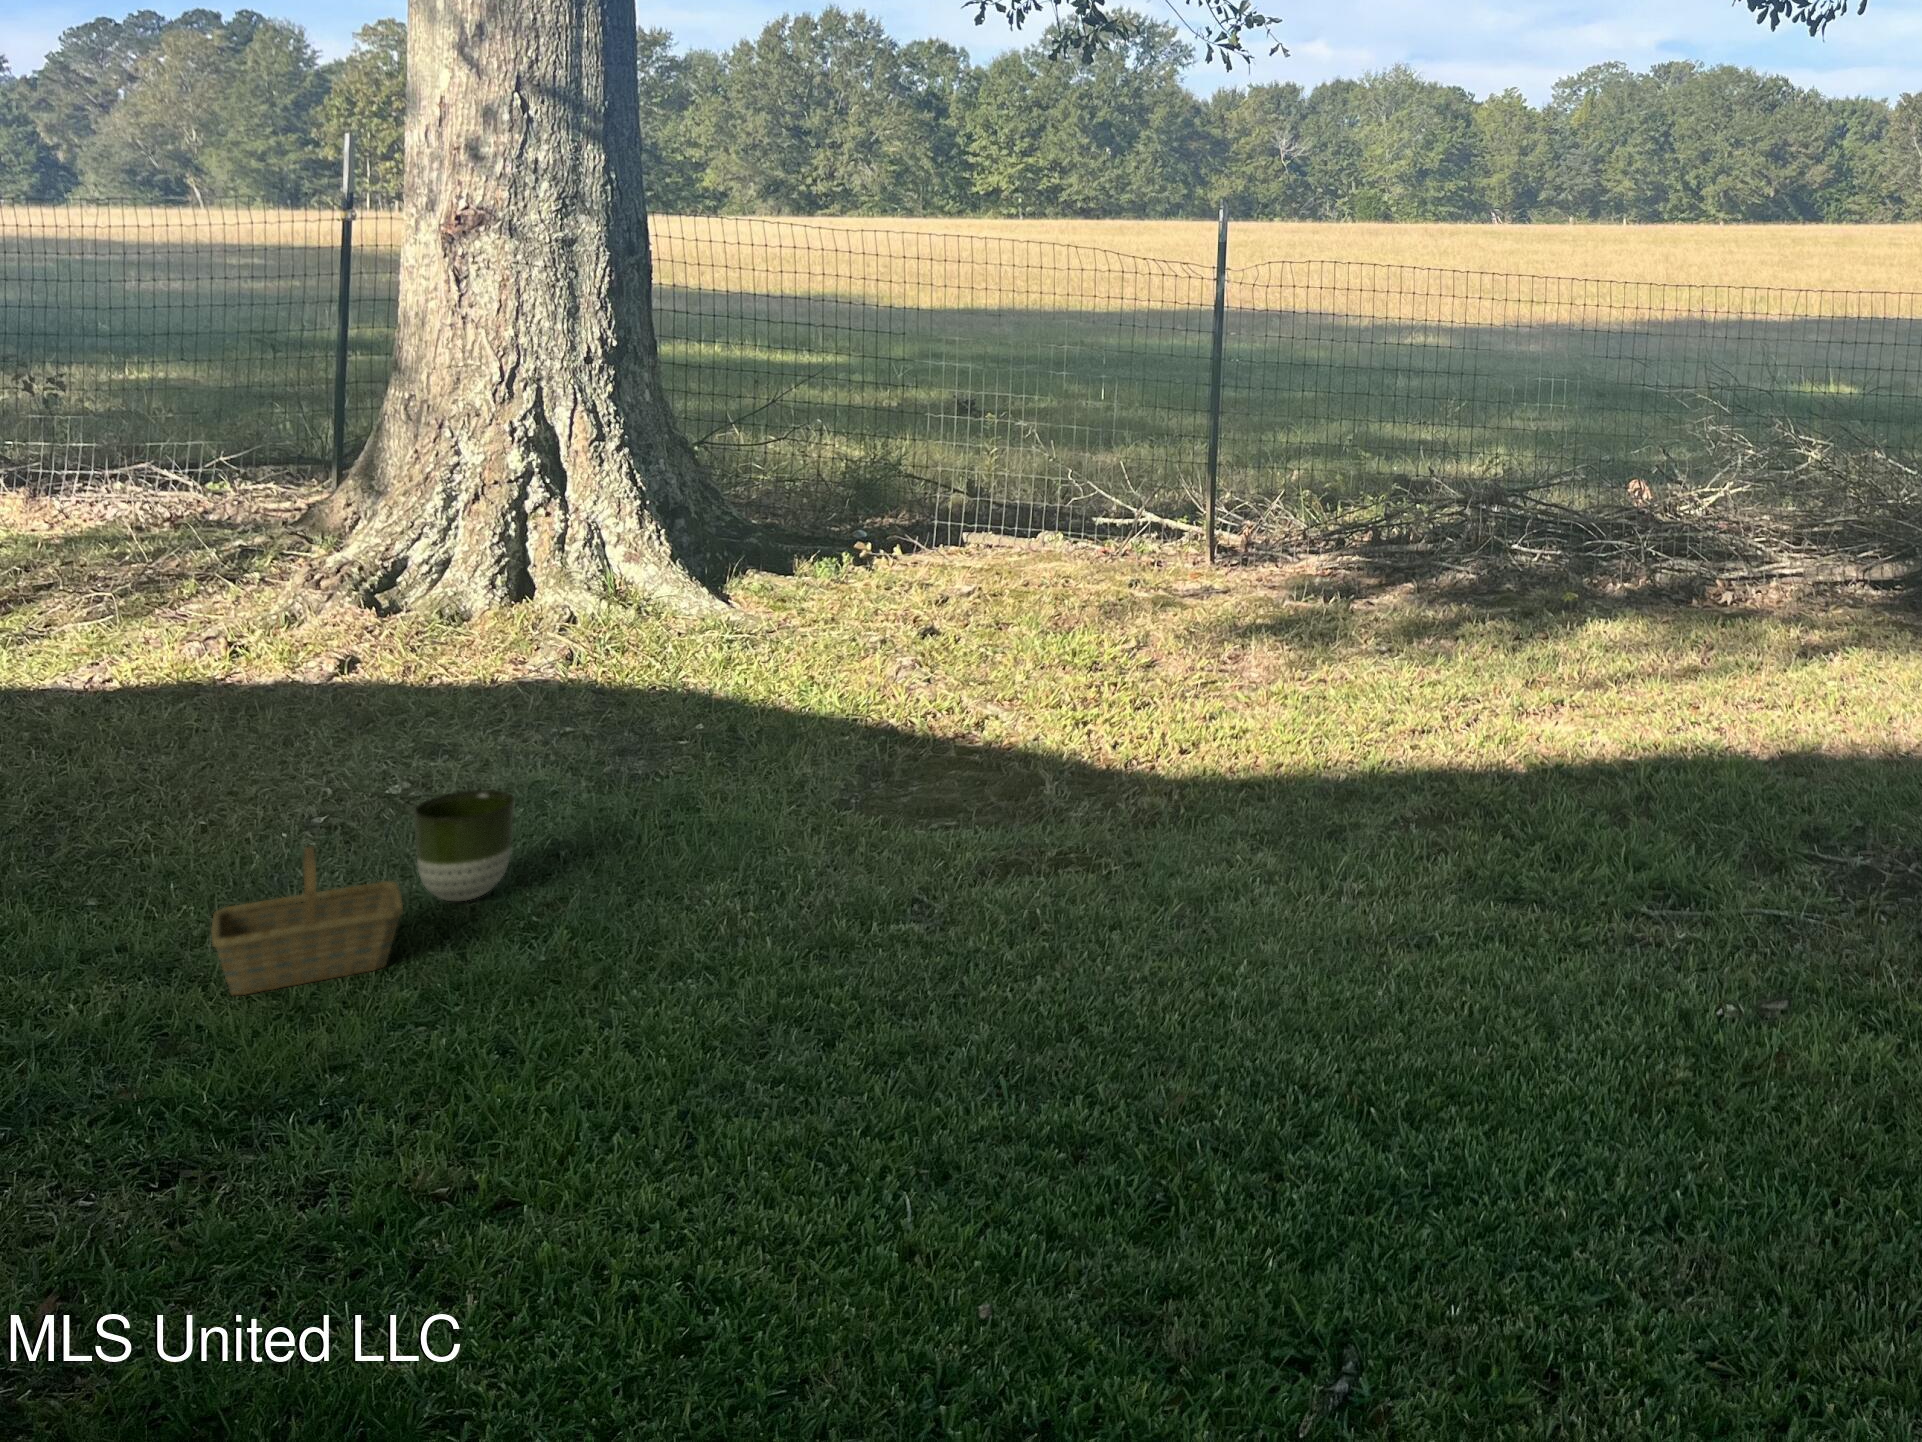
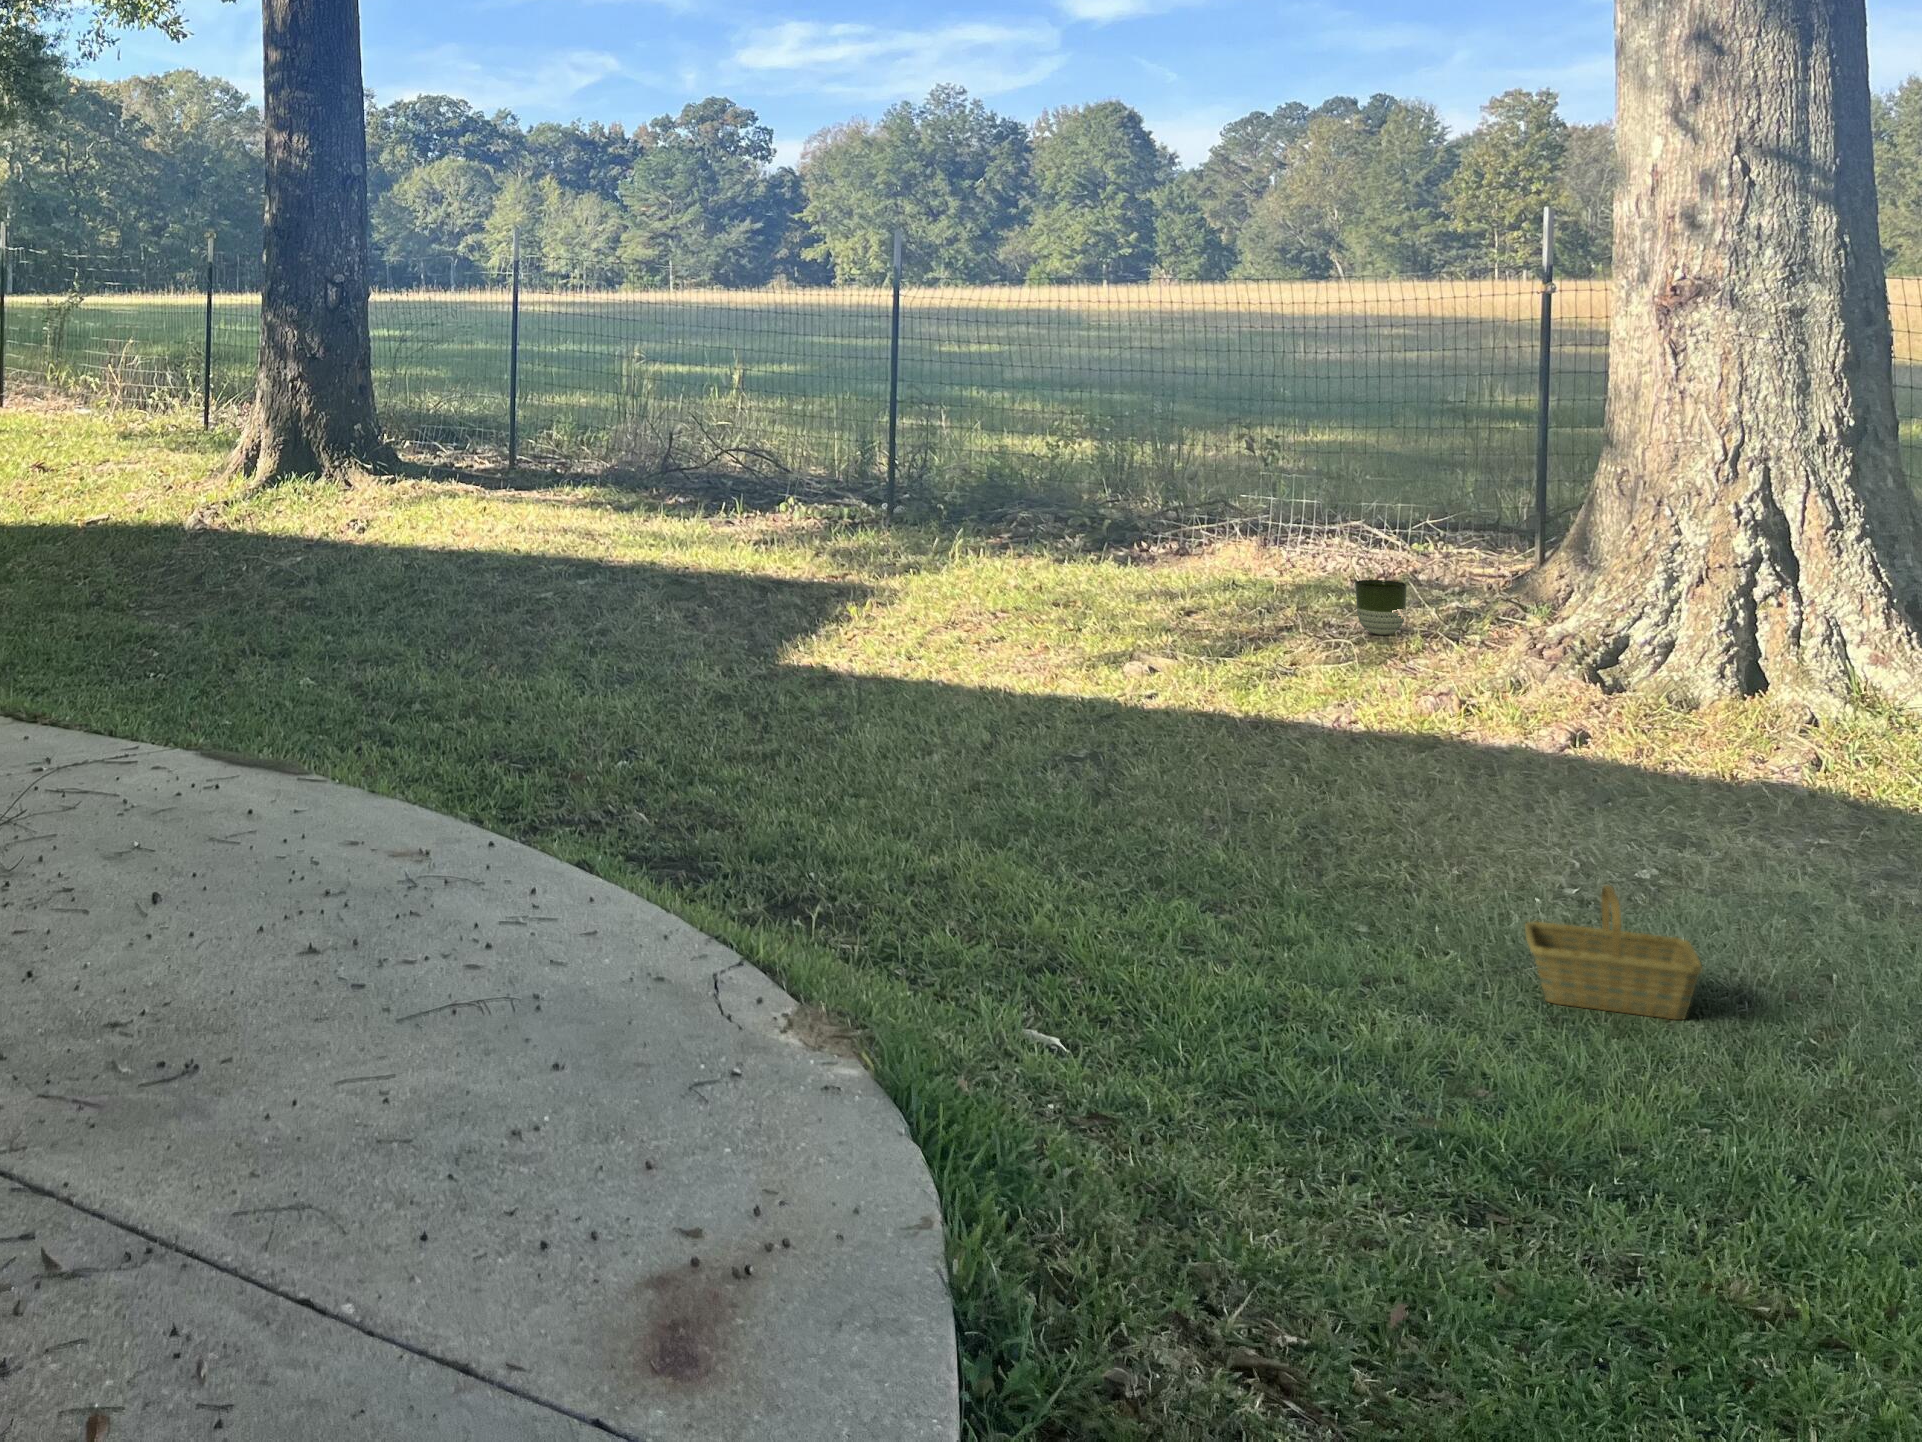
planter: present [414,790,514,902] -> present [1355,580,1407,635]

